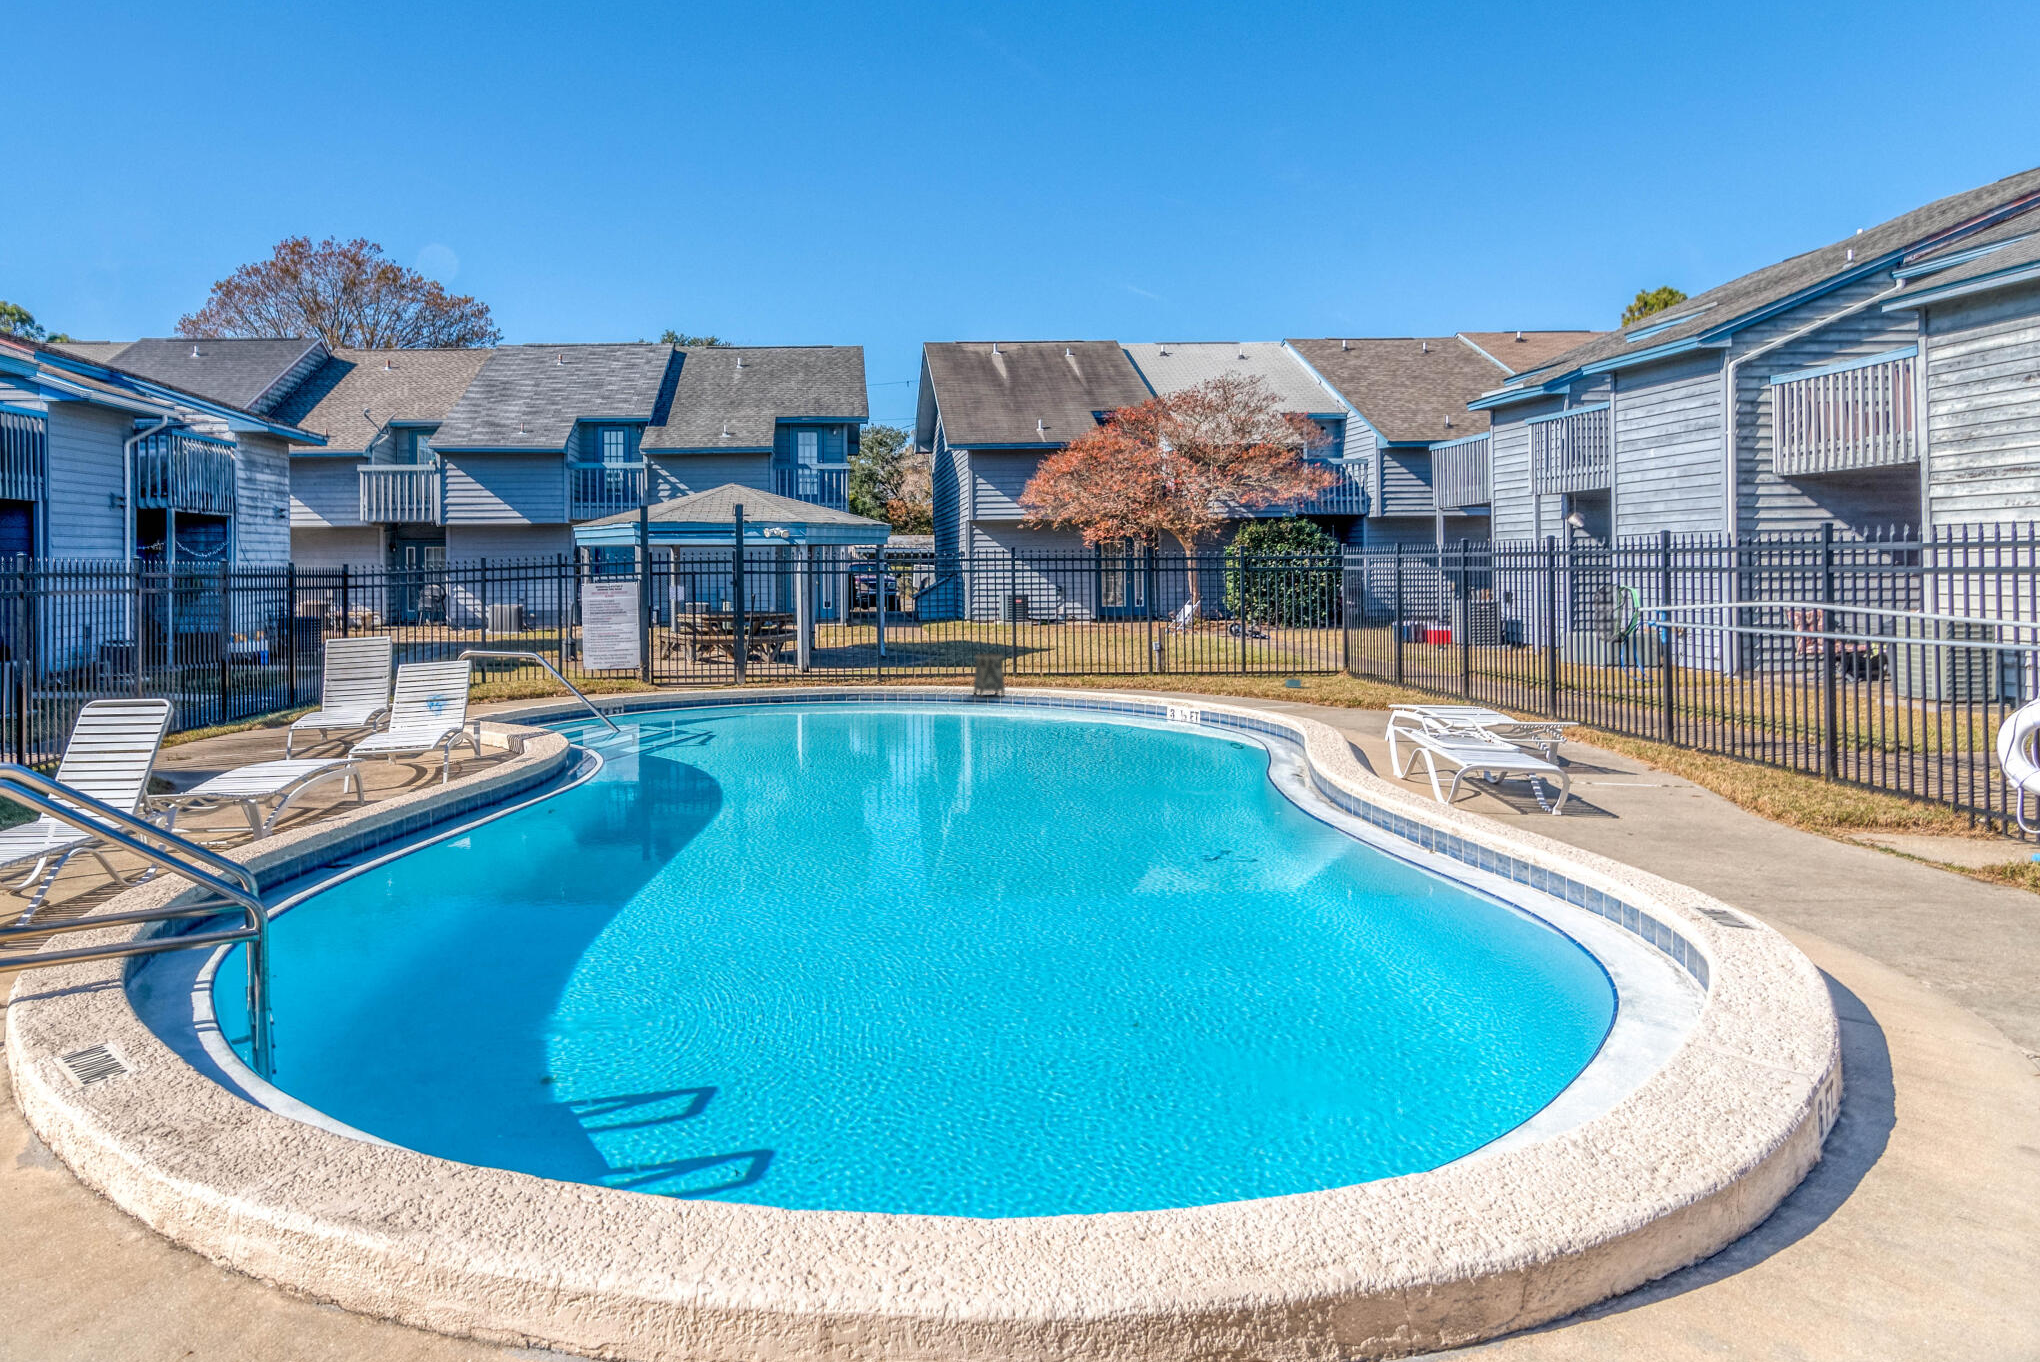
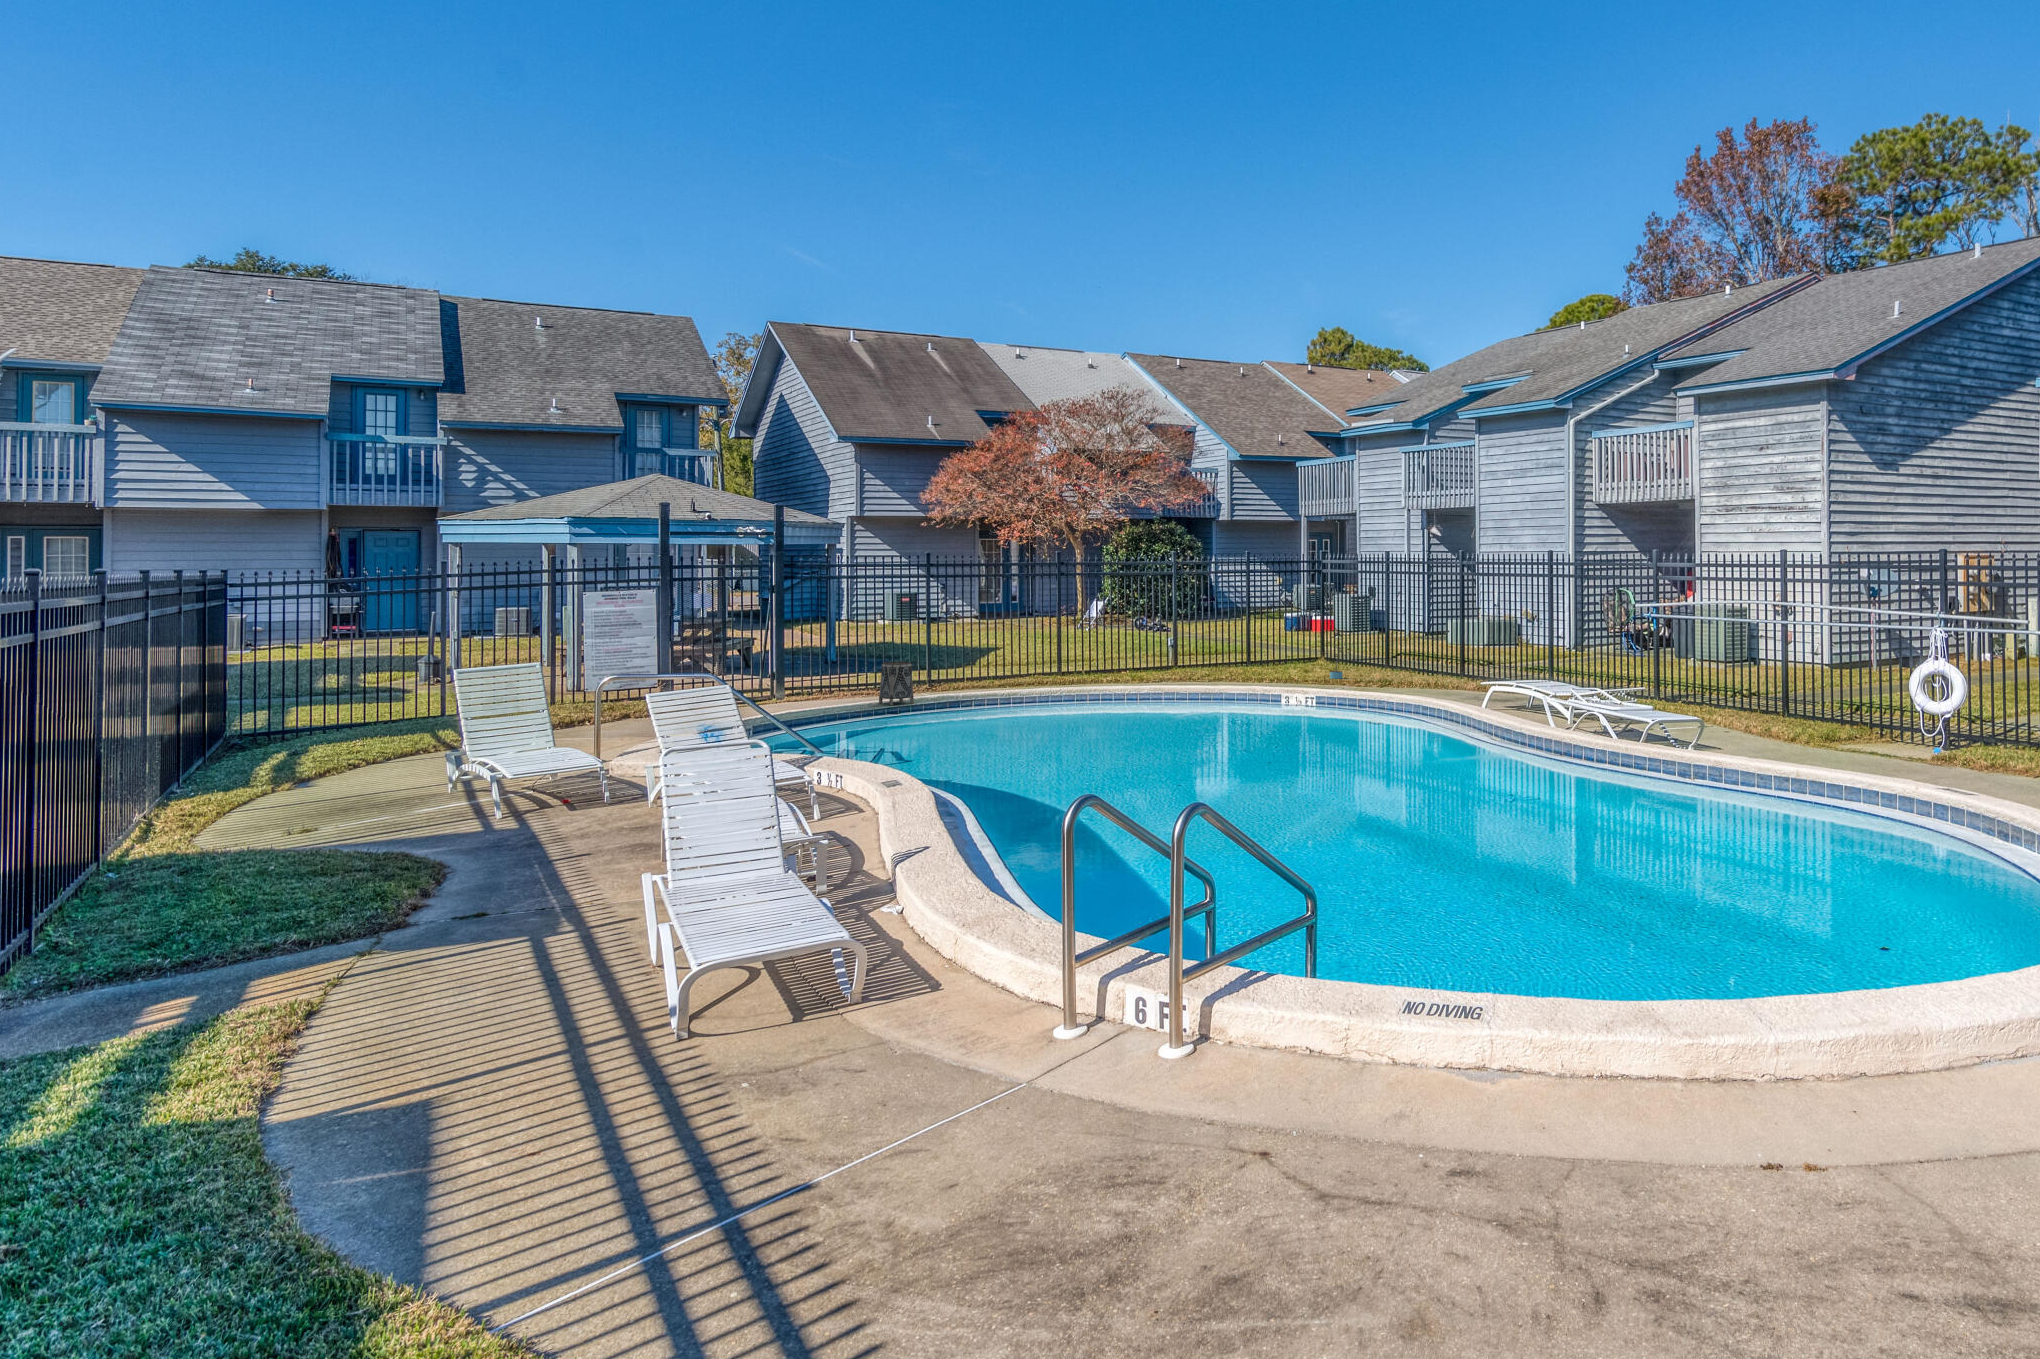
basket: present [974,654,1005,696] -> present [879,662,914,705]

